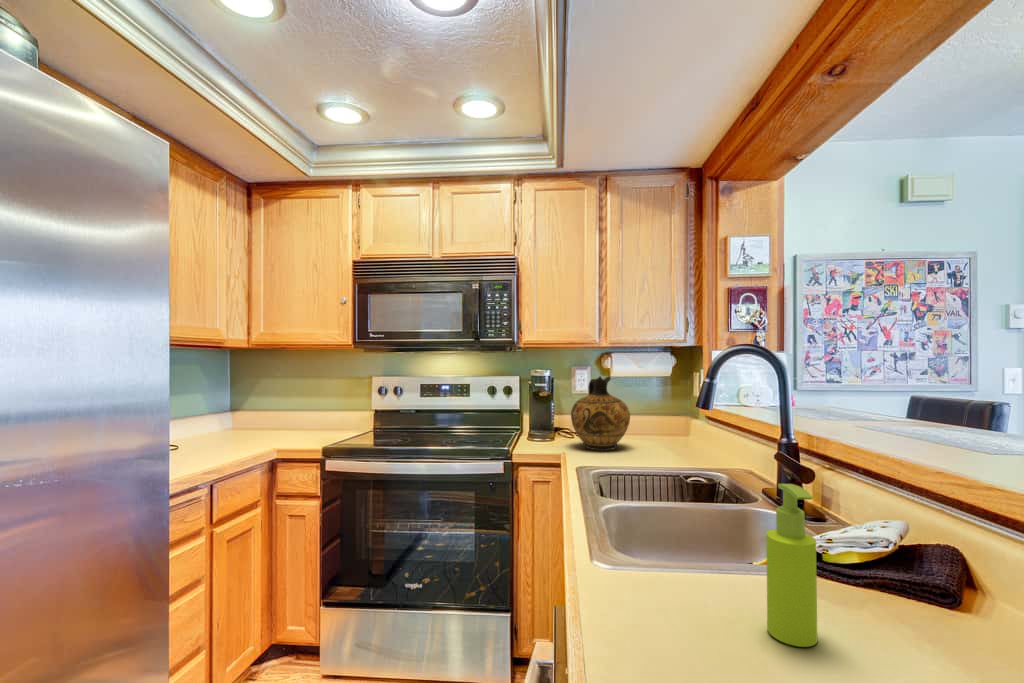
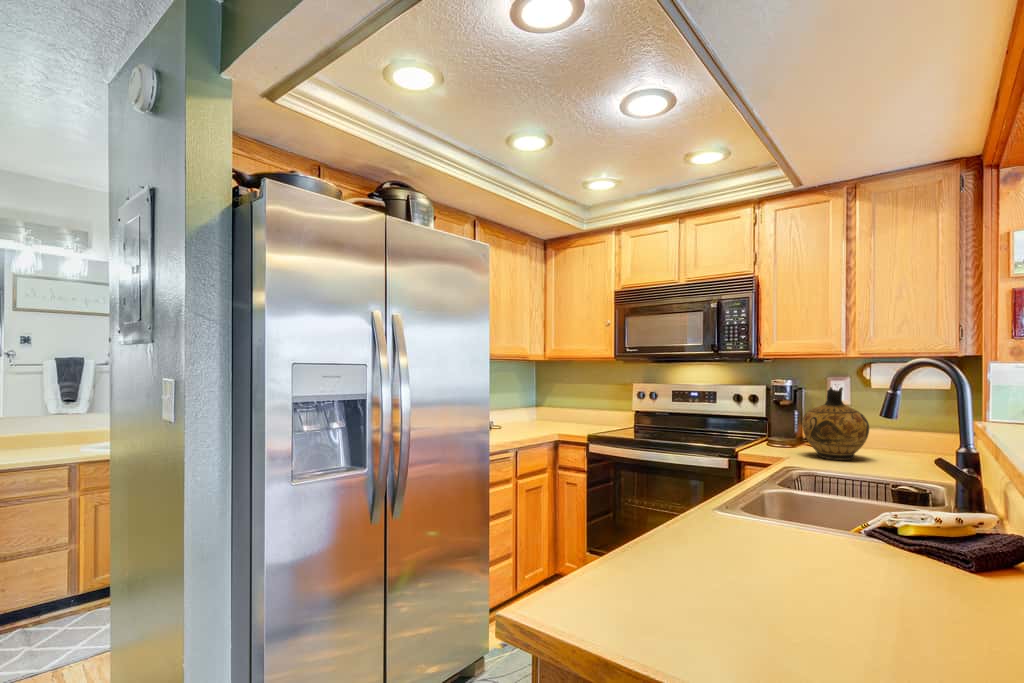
soap dispenser: present [766,484,817,647] -> none [783,453,818,559]

